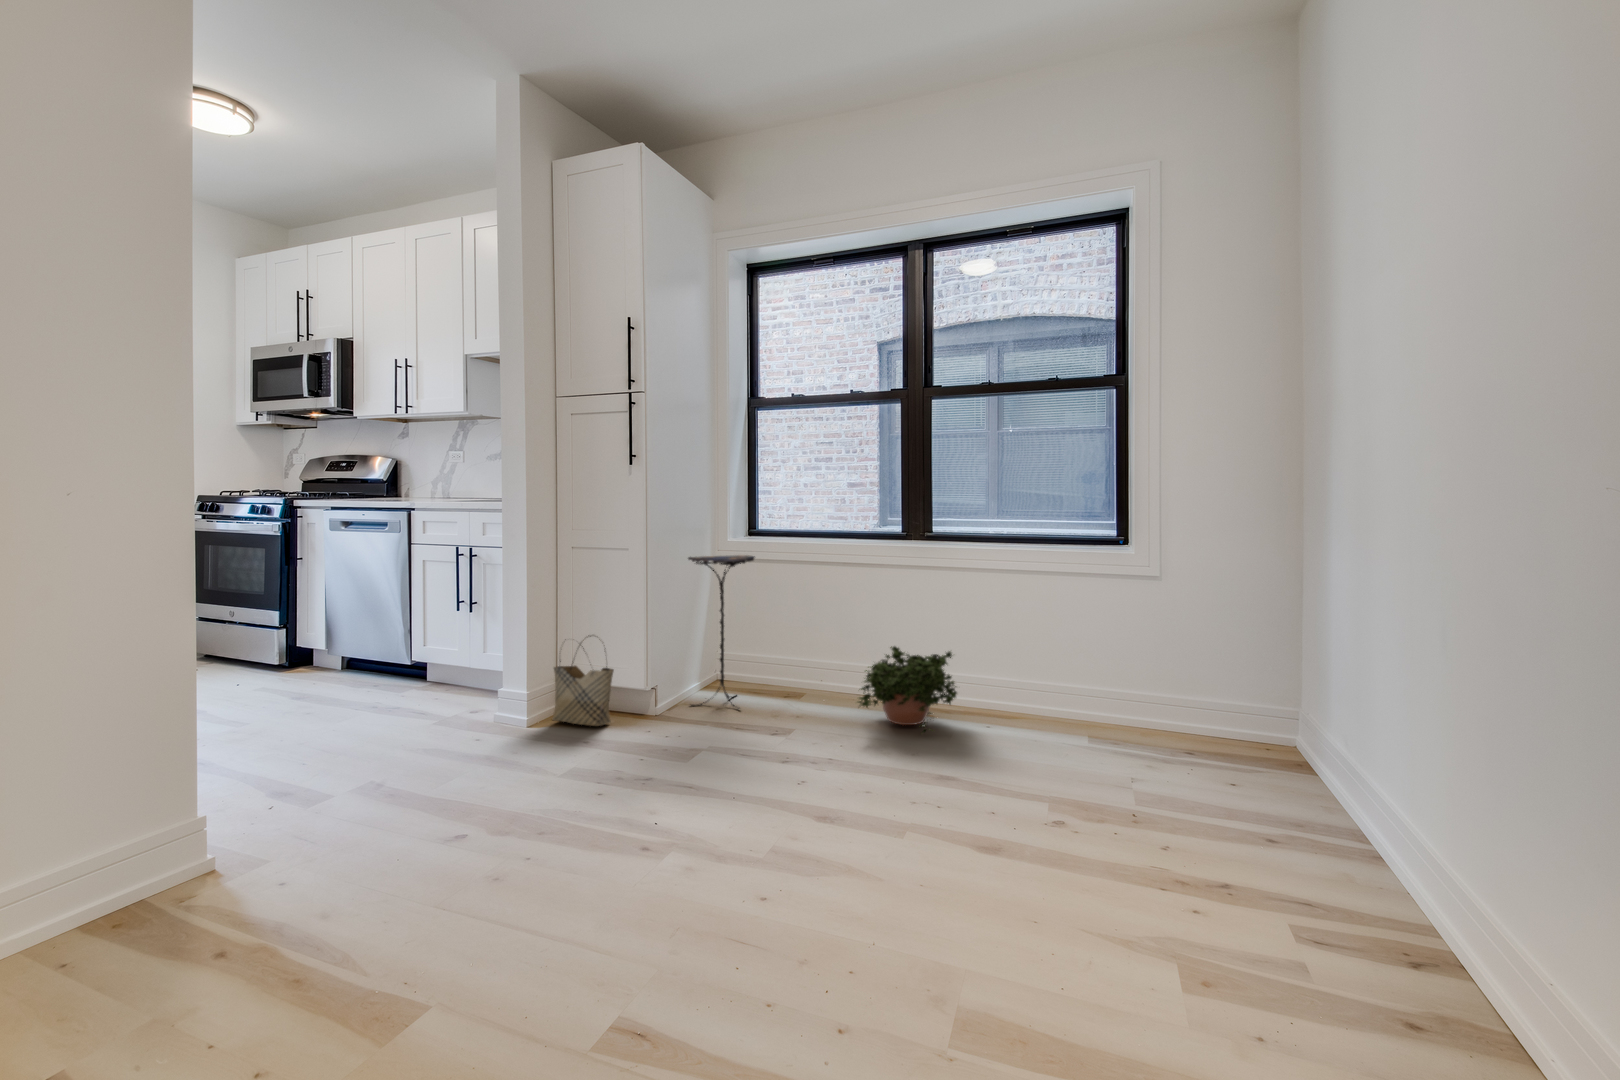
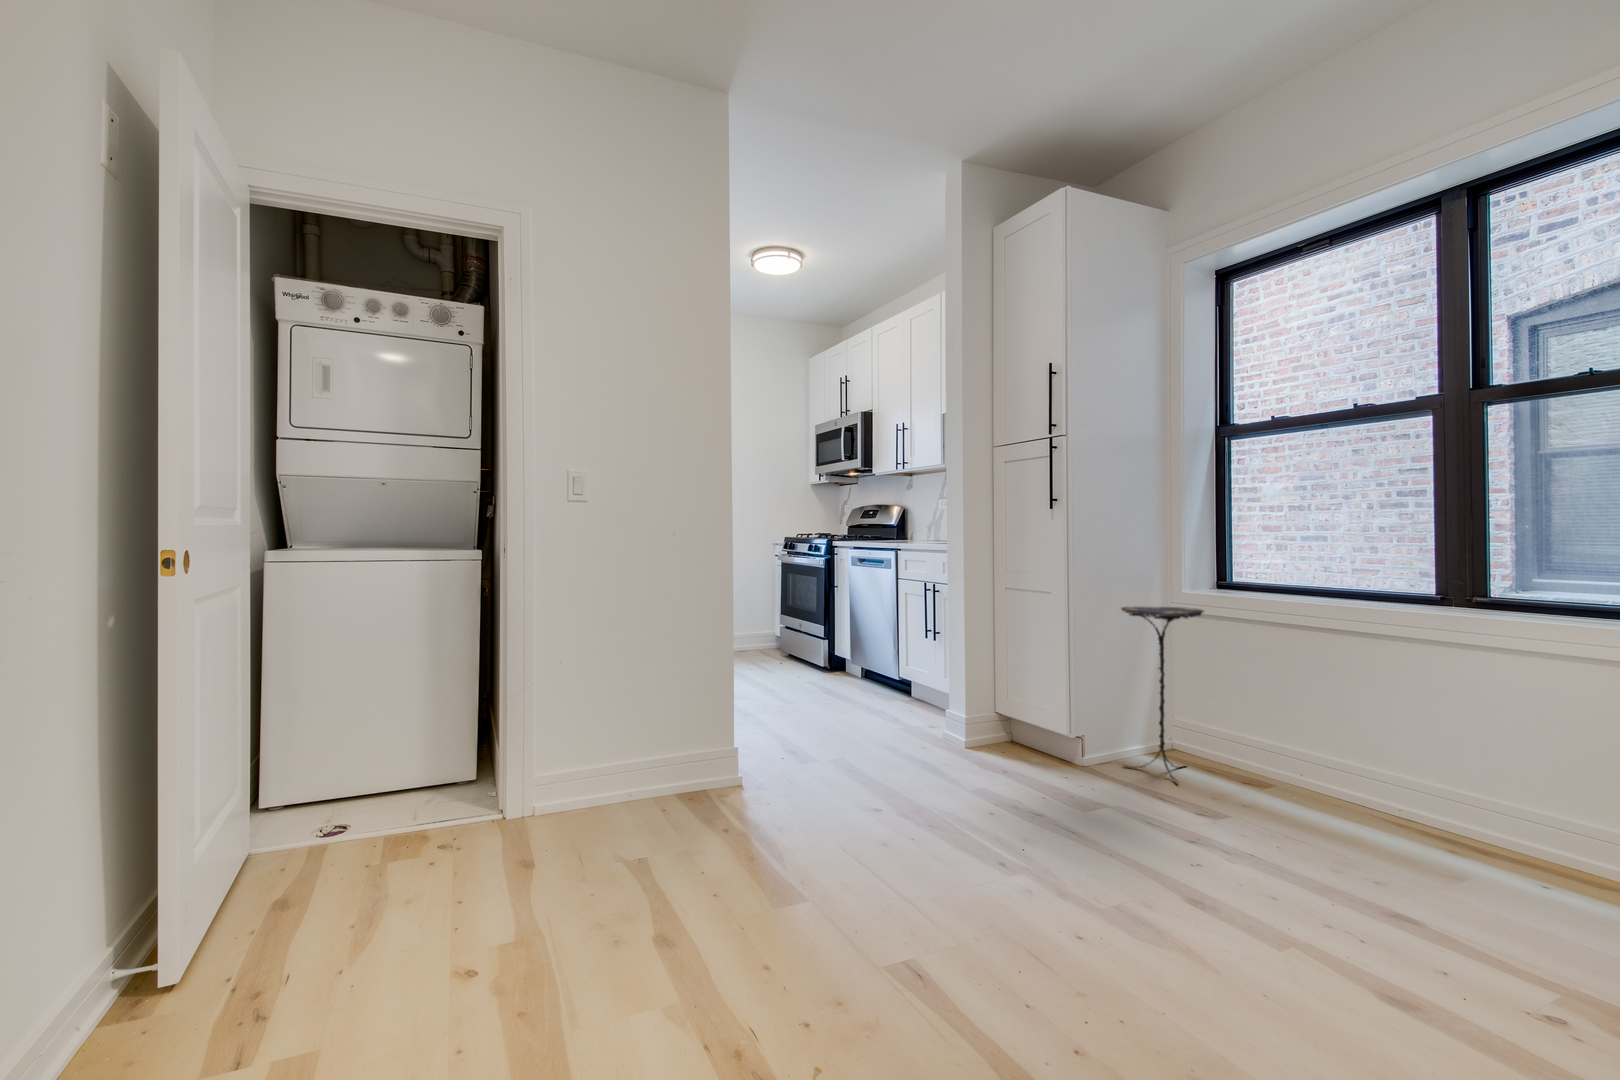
woven basket: present [552,636,614,726] -> none [980,677,1035,767]
potted plant: present [858,646,957,731] -> none [1311,745,1520,881]

